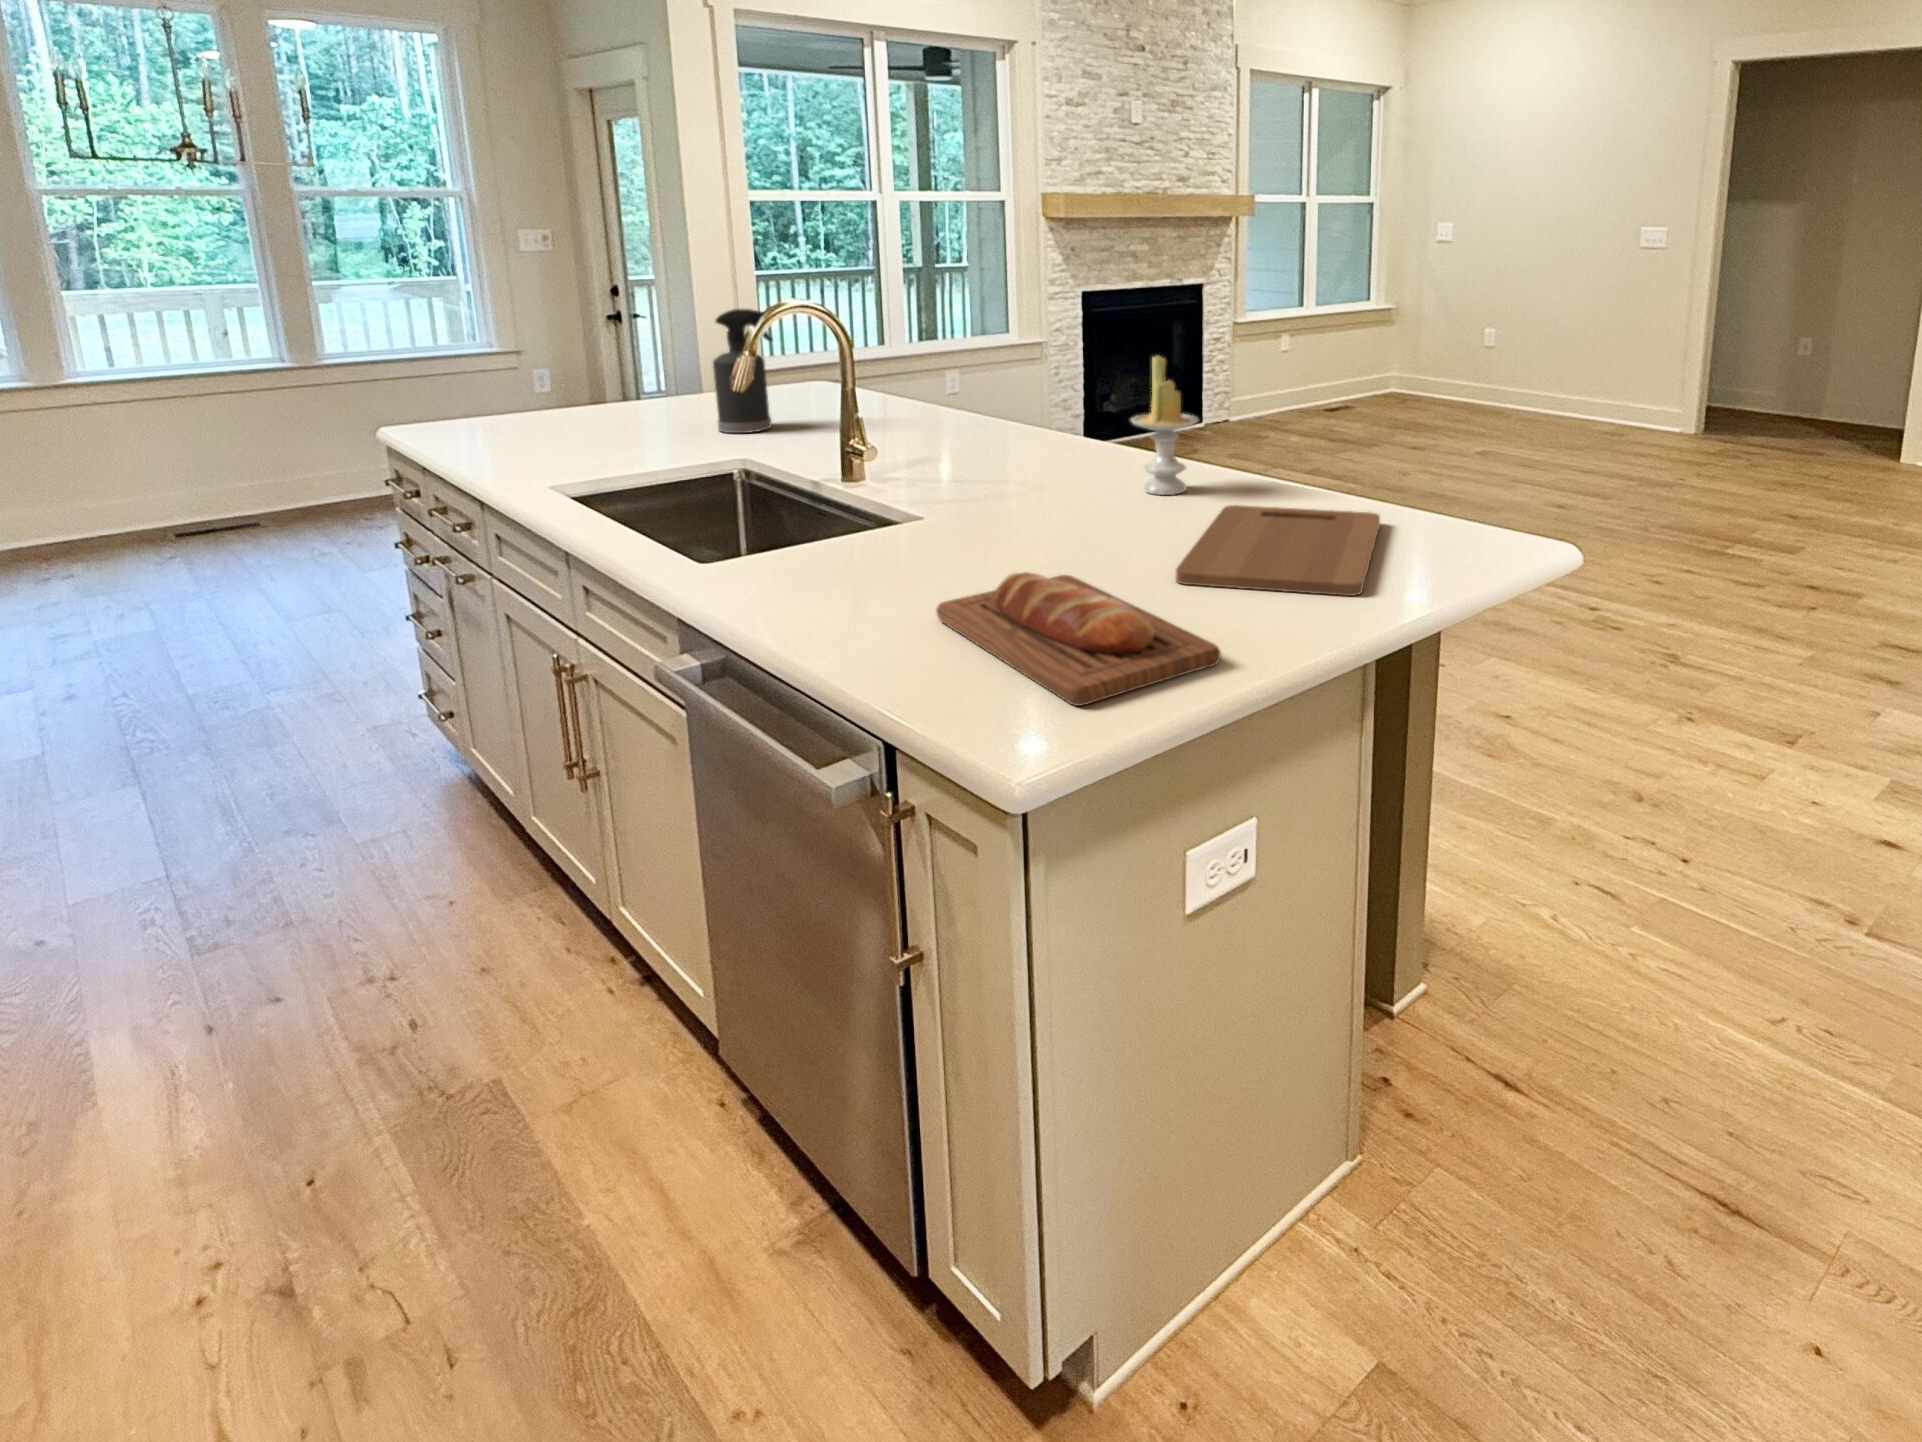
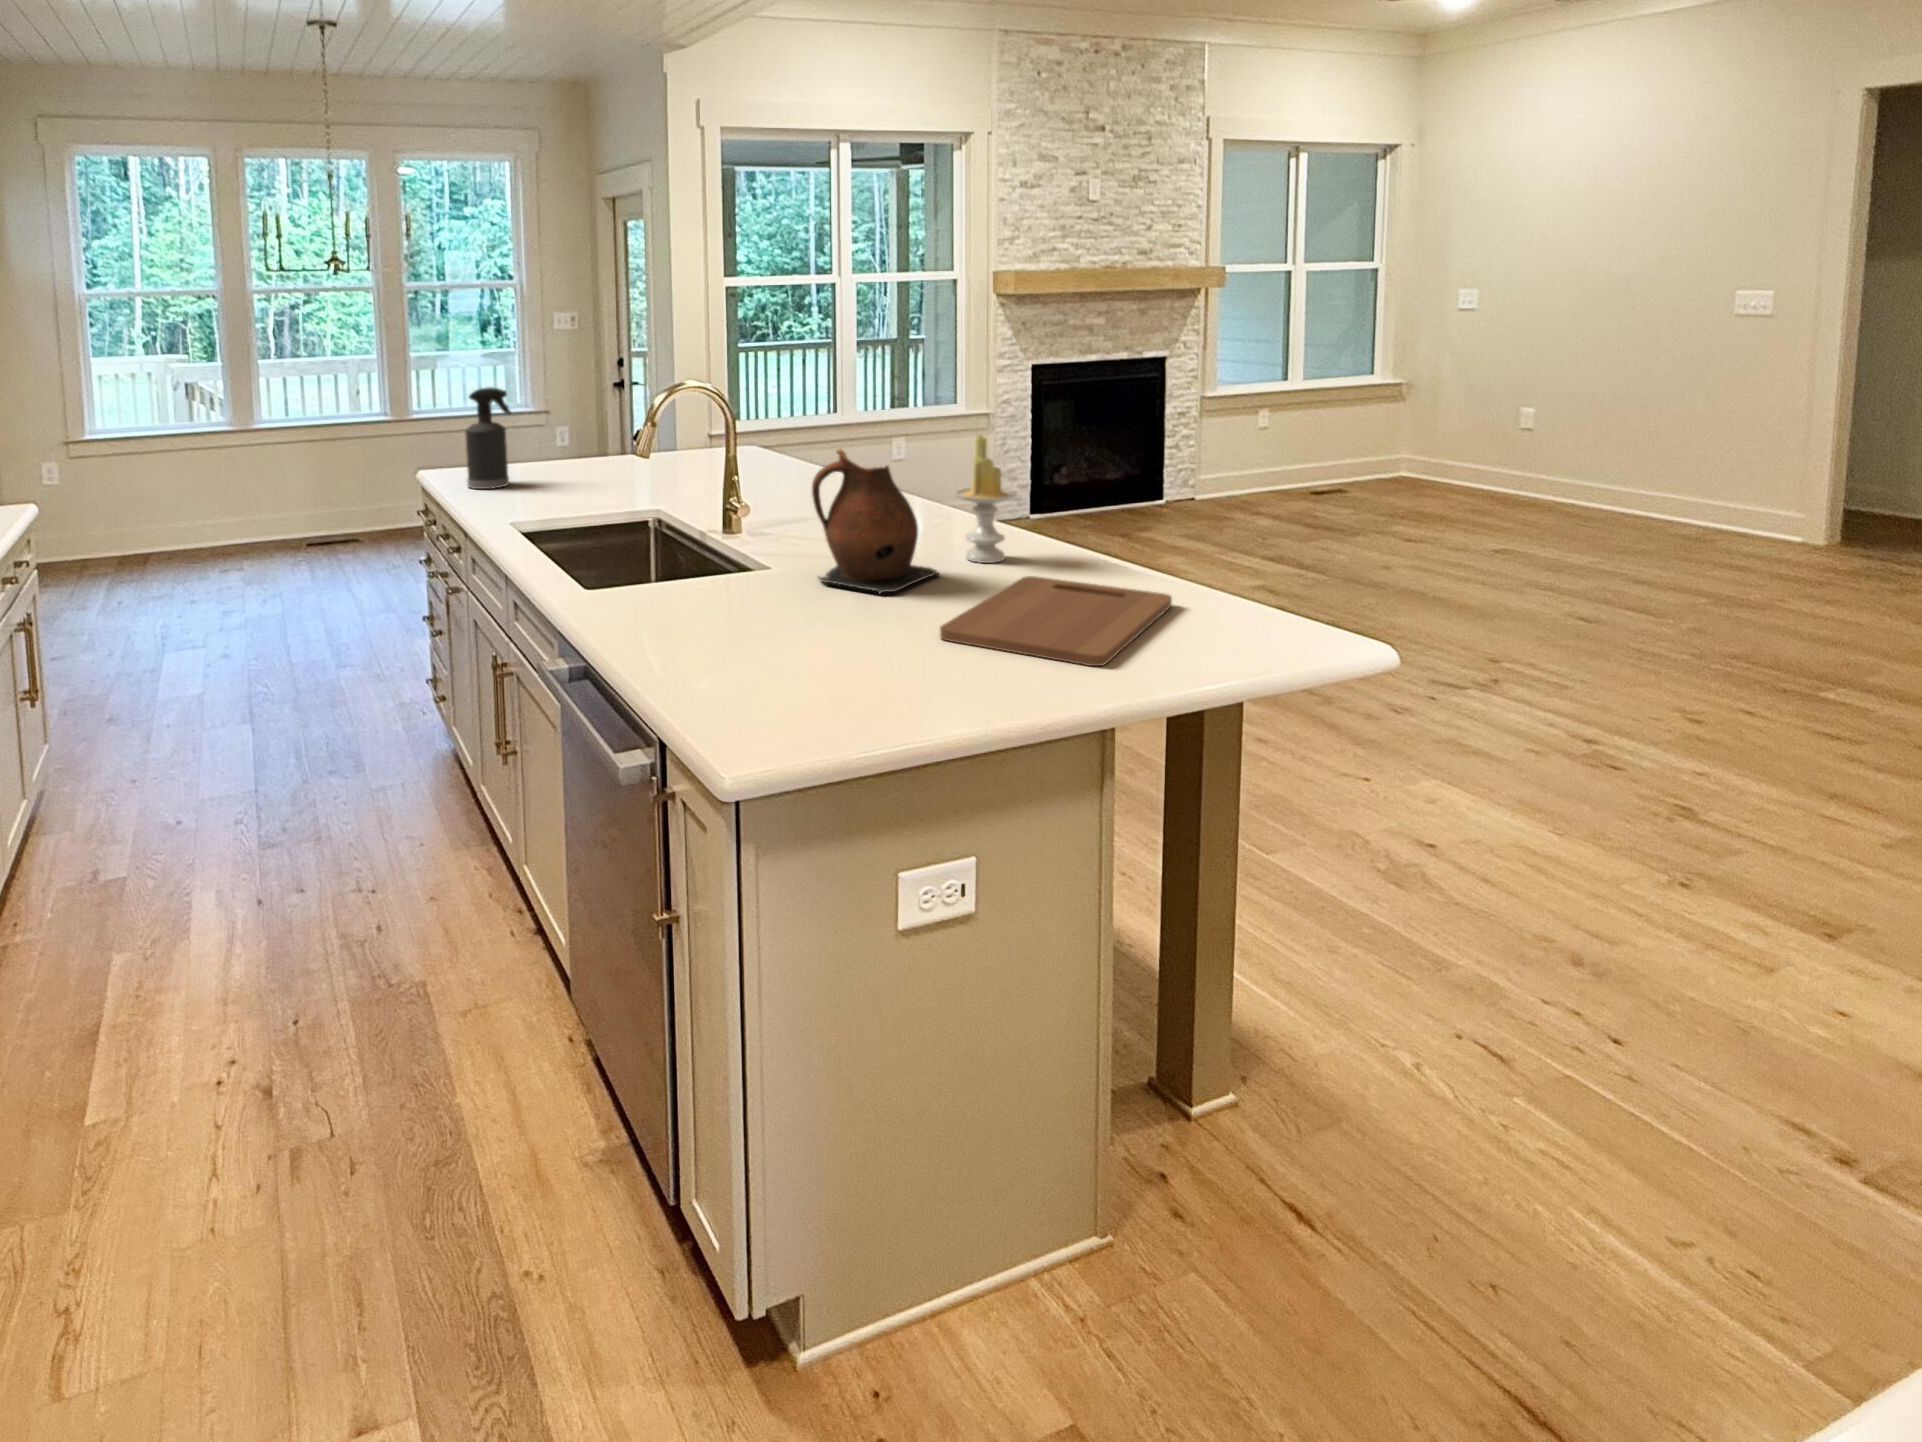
spray bottle: present [713,309,772,433] -> present [465,387,511,489]
ceramic pitcher: none [987,374,1131,539] -> present [812,449,939,594]
bread loaf: present [936,572,1221,706] -> none [727,614,931,723]

